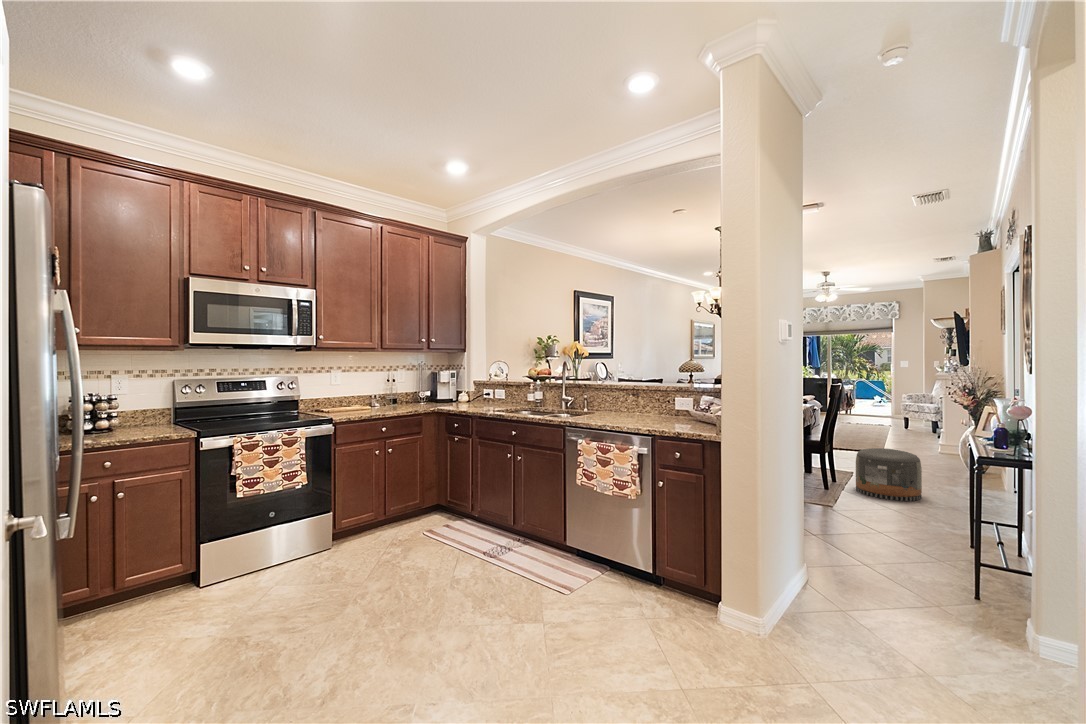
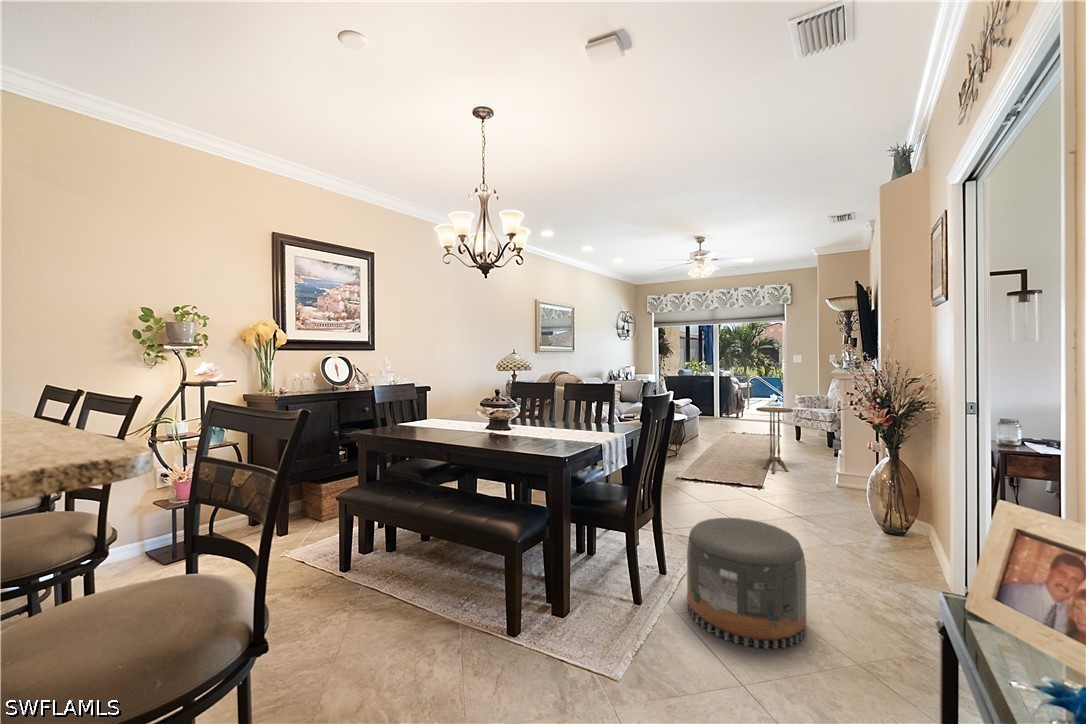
side table: none [876,400,905,447] -> present [756,407,793,474]

